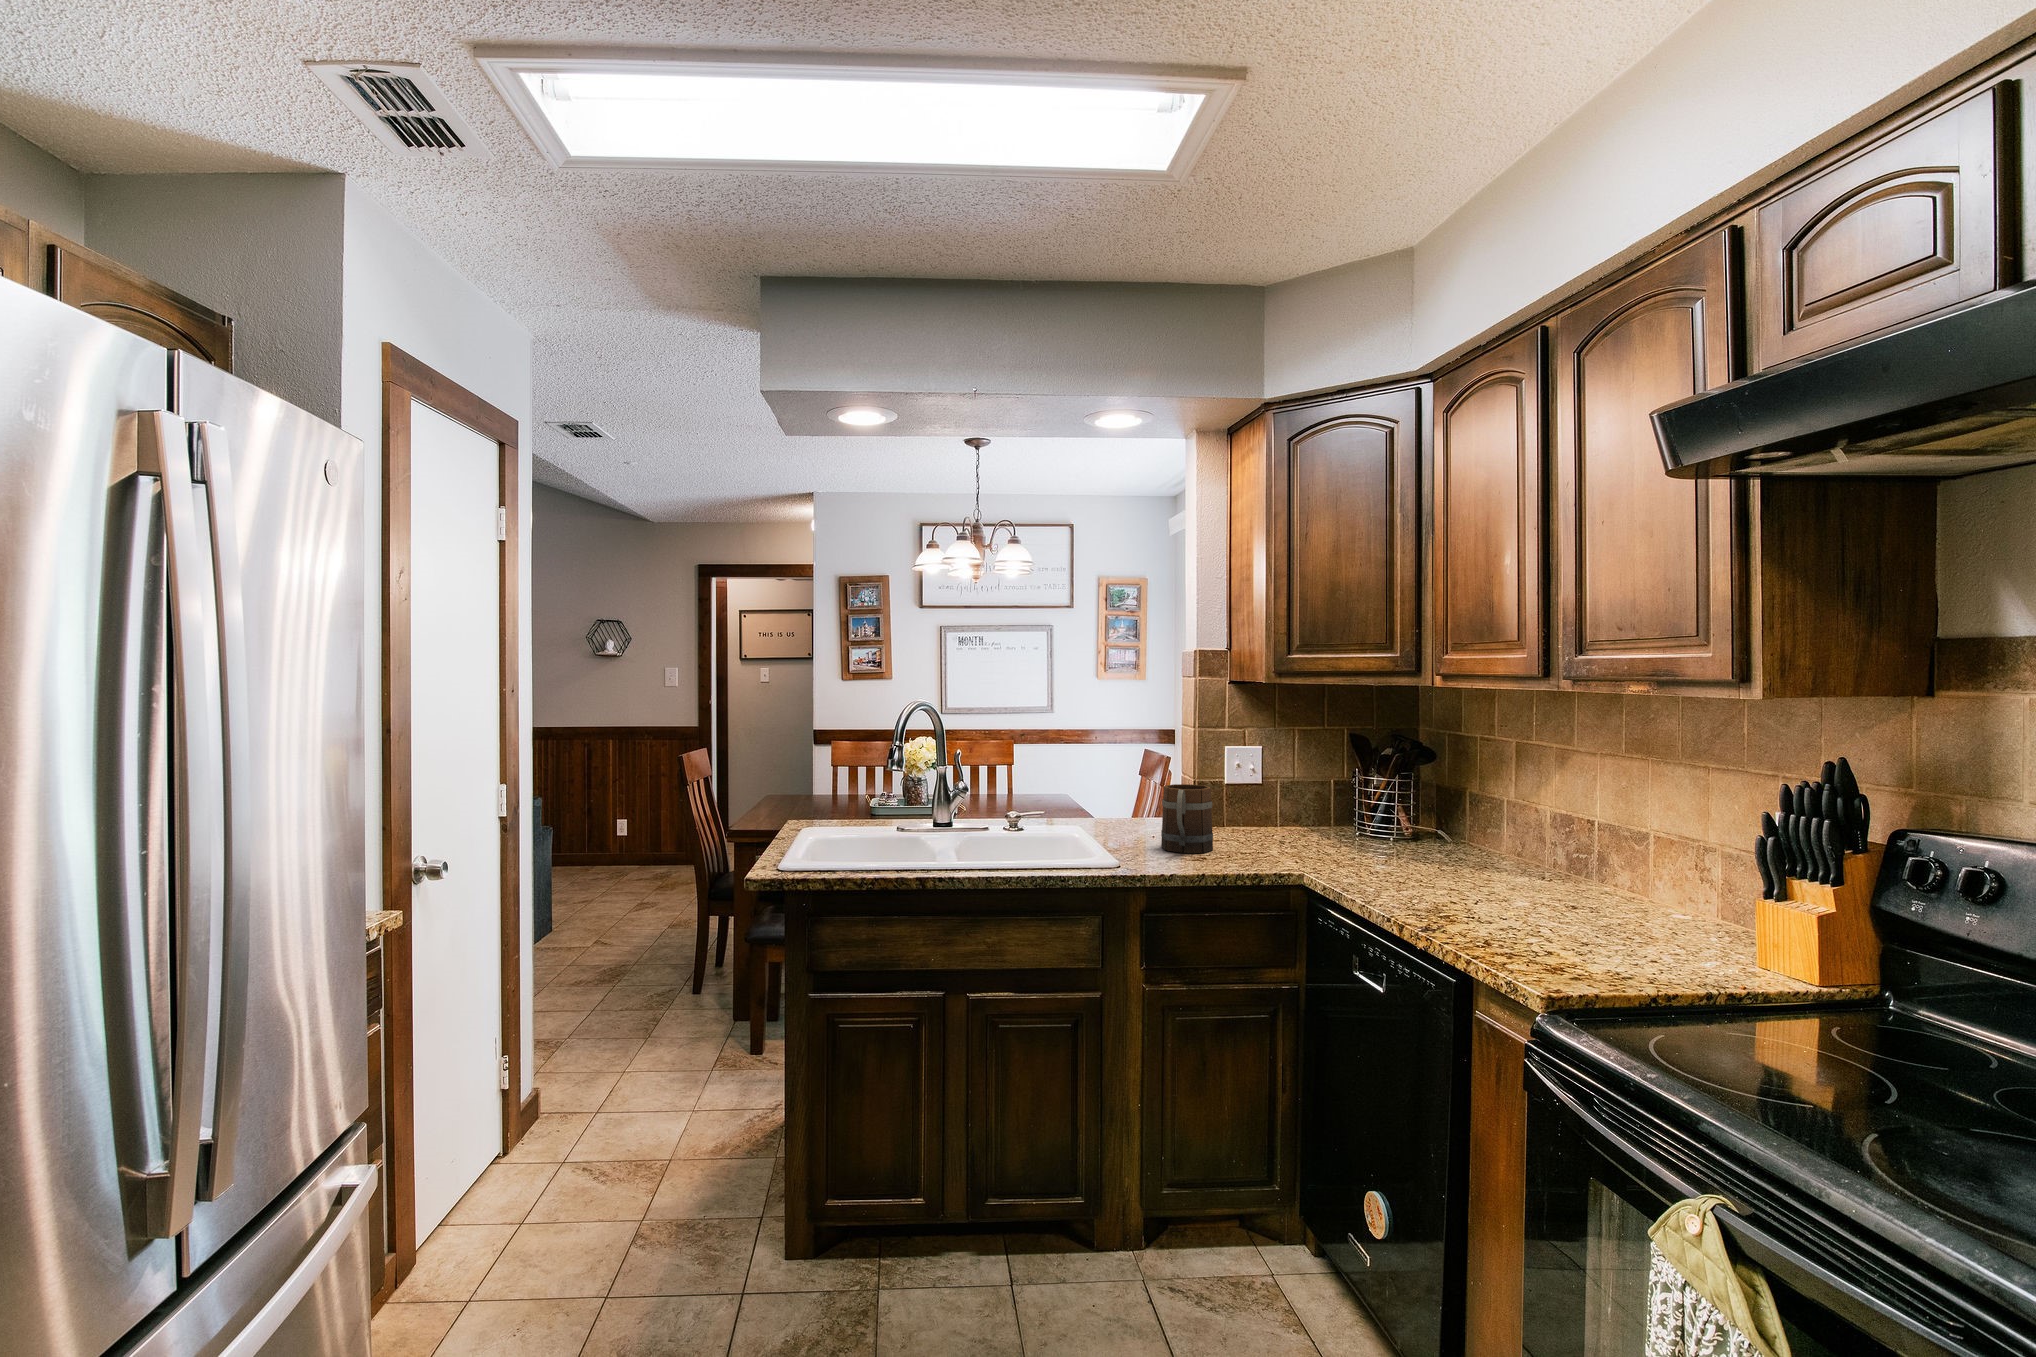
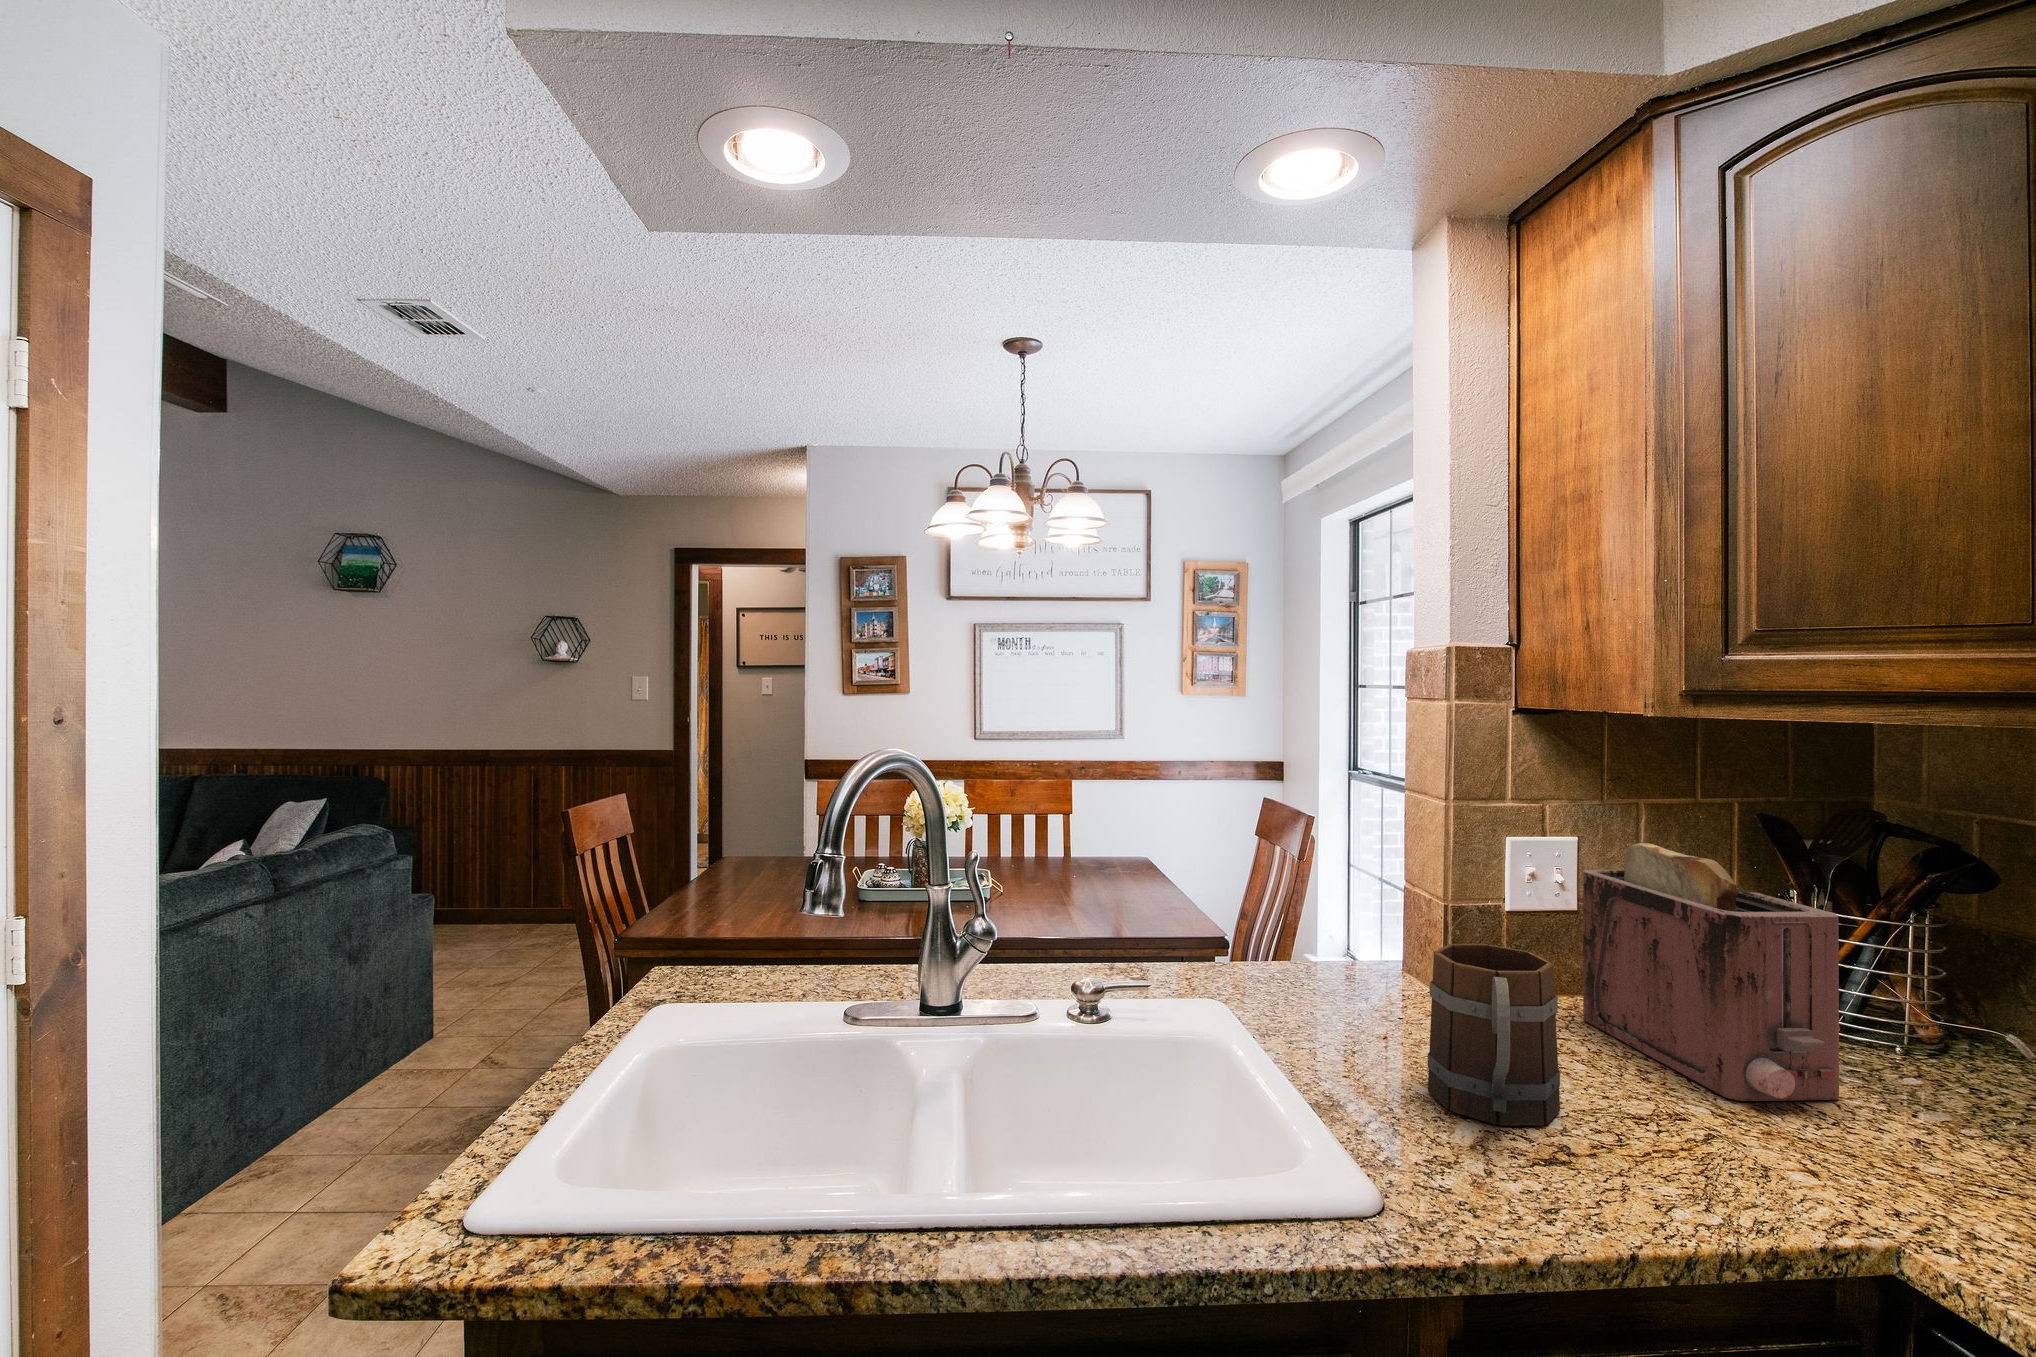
toaster: none [1253,744,1335,847] -> present [1583,843,1839,1101]

